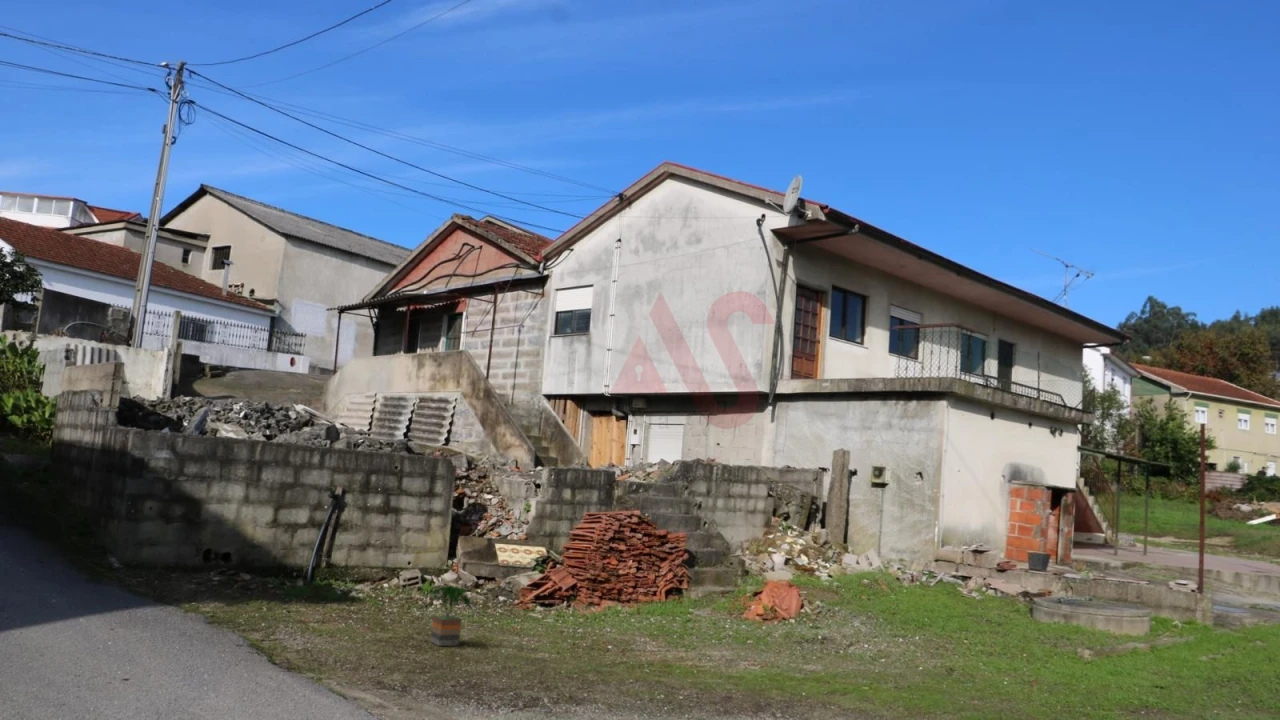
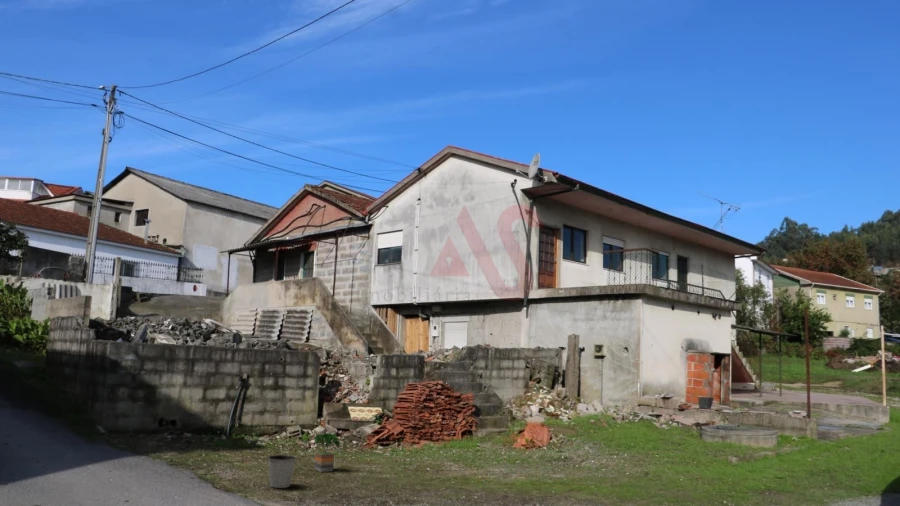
bucket: none [352,618,399,671] -> present [268,455,297,488]

